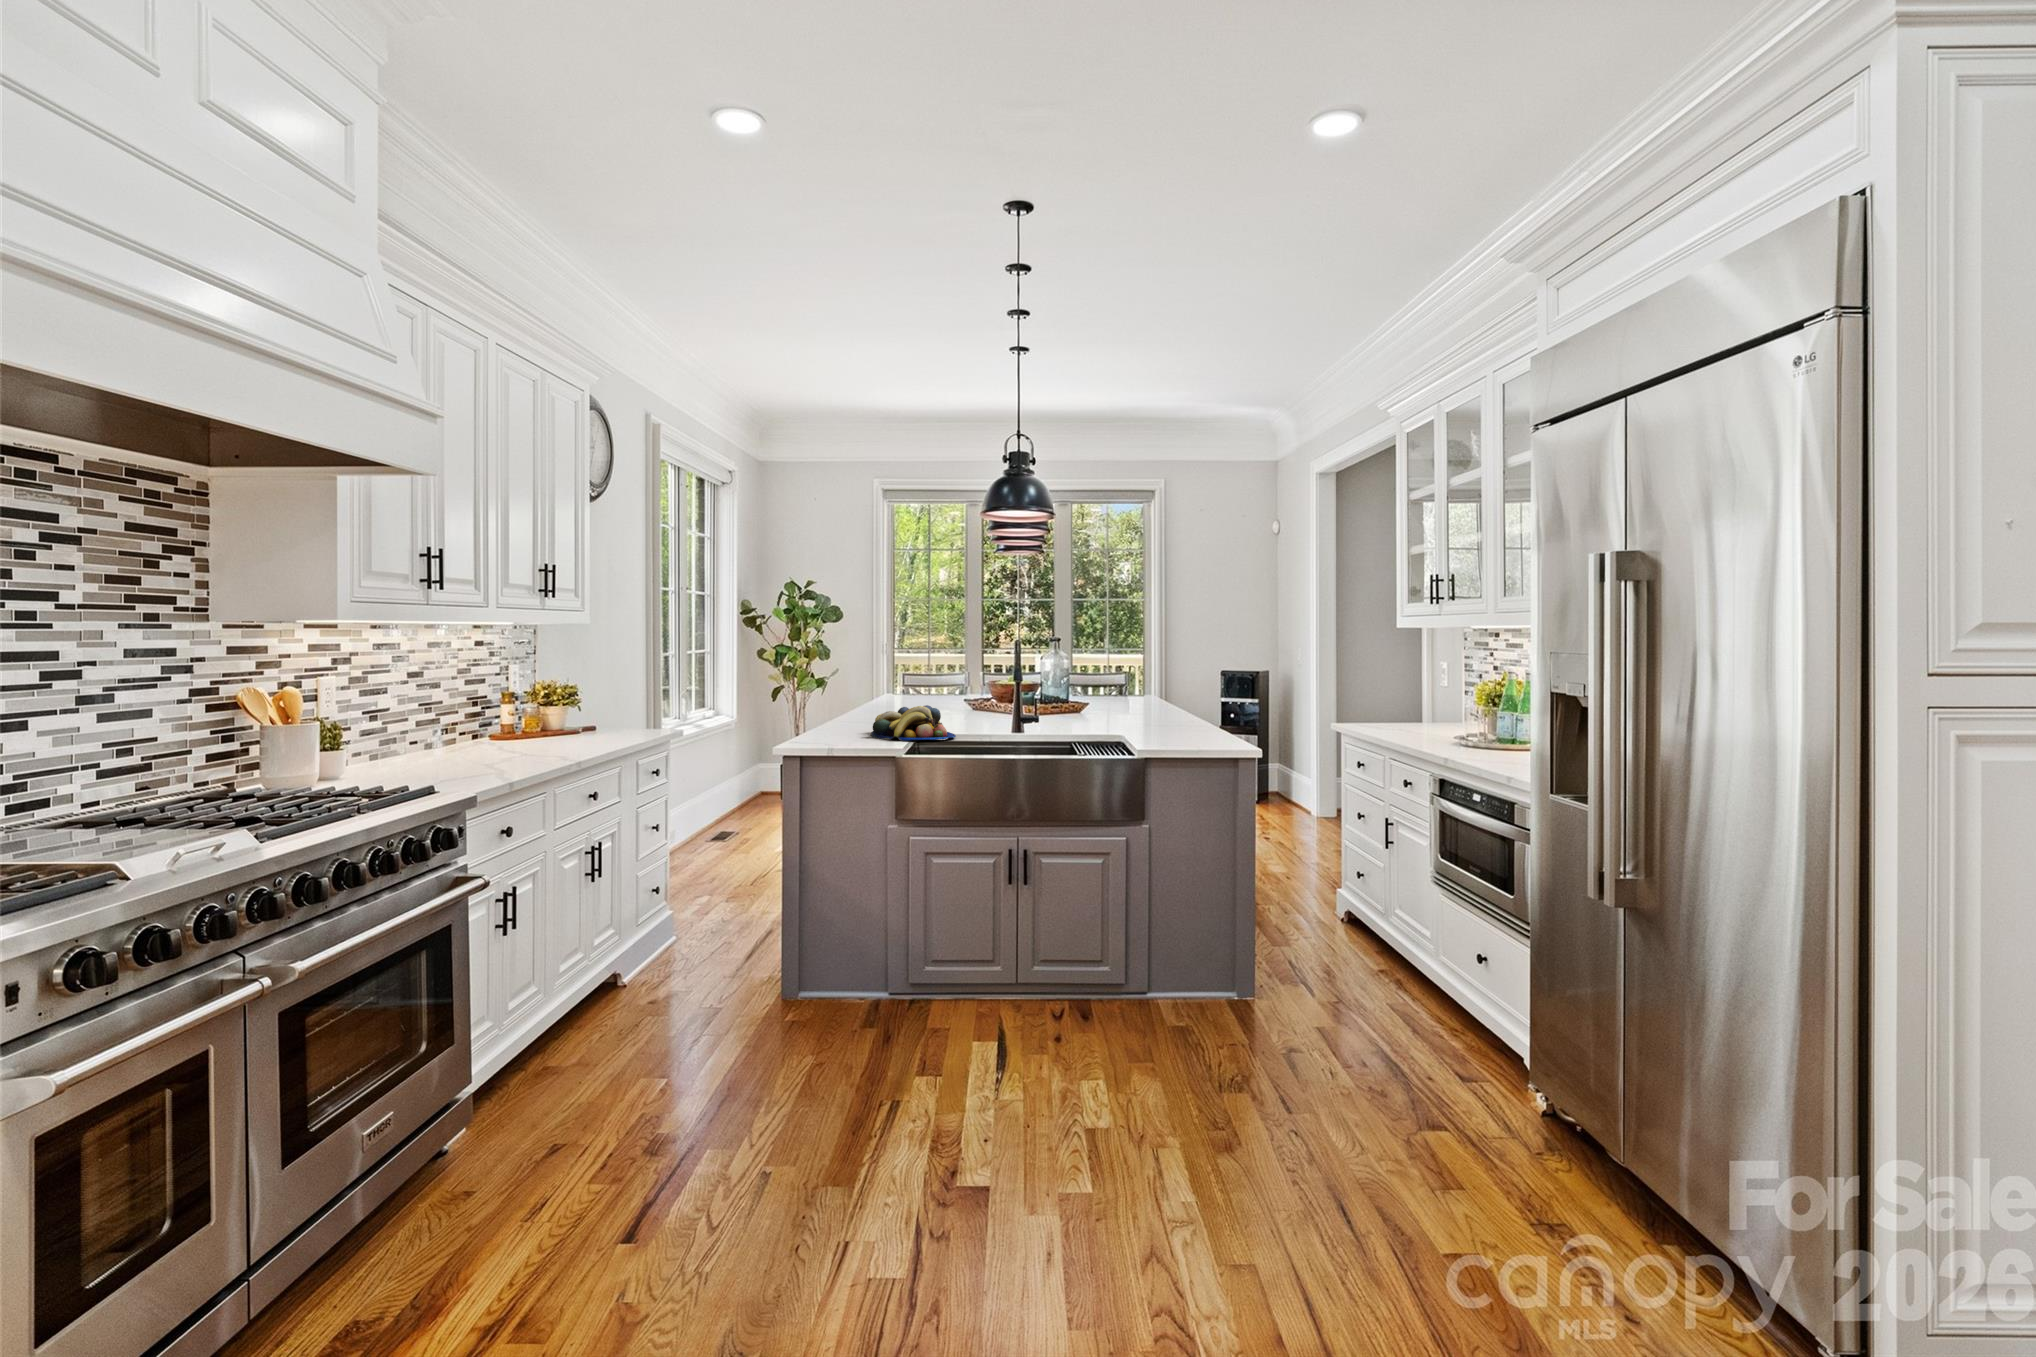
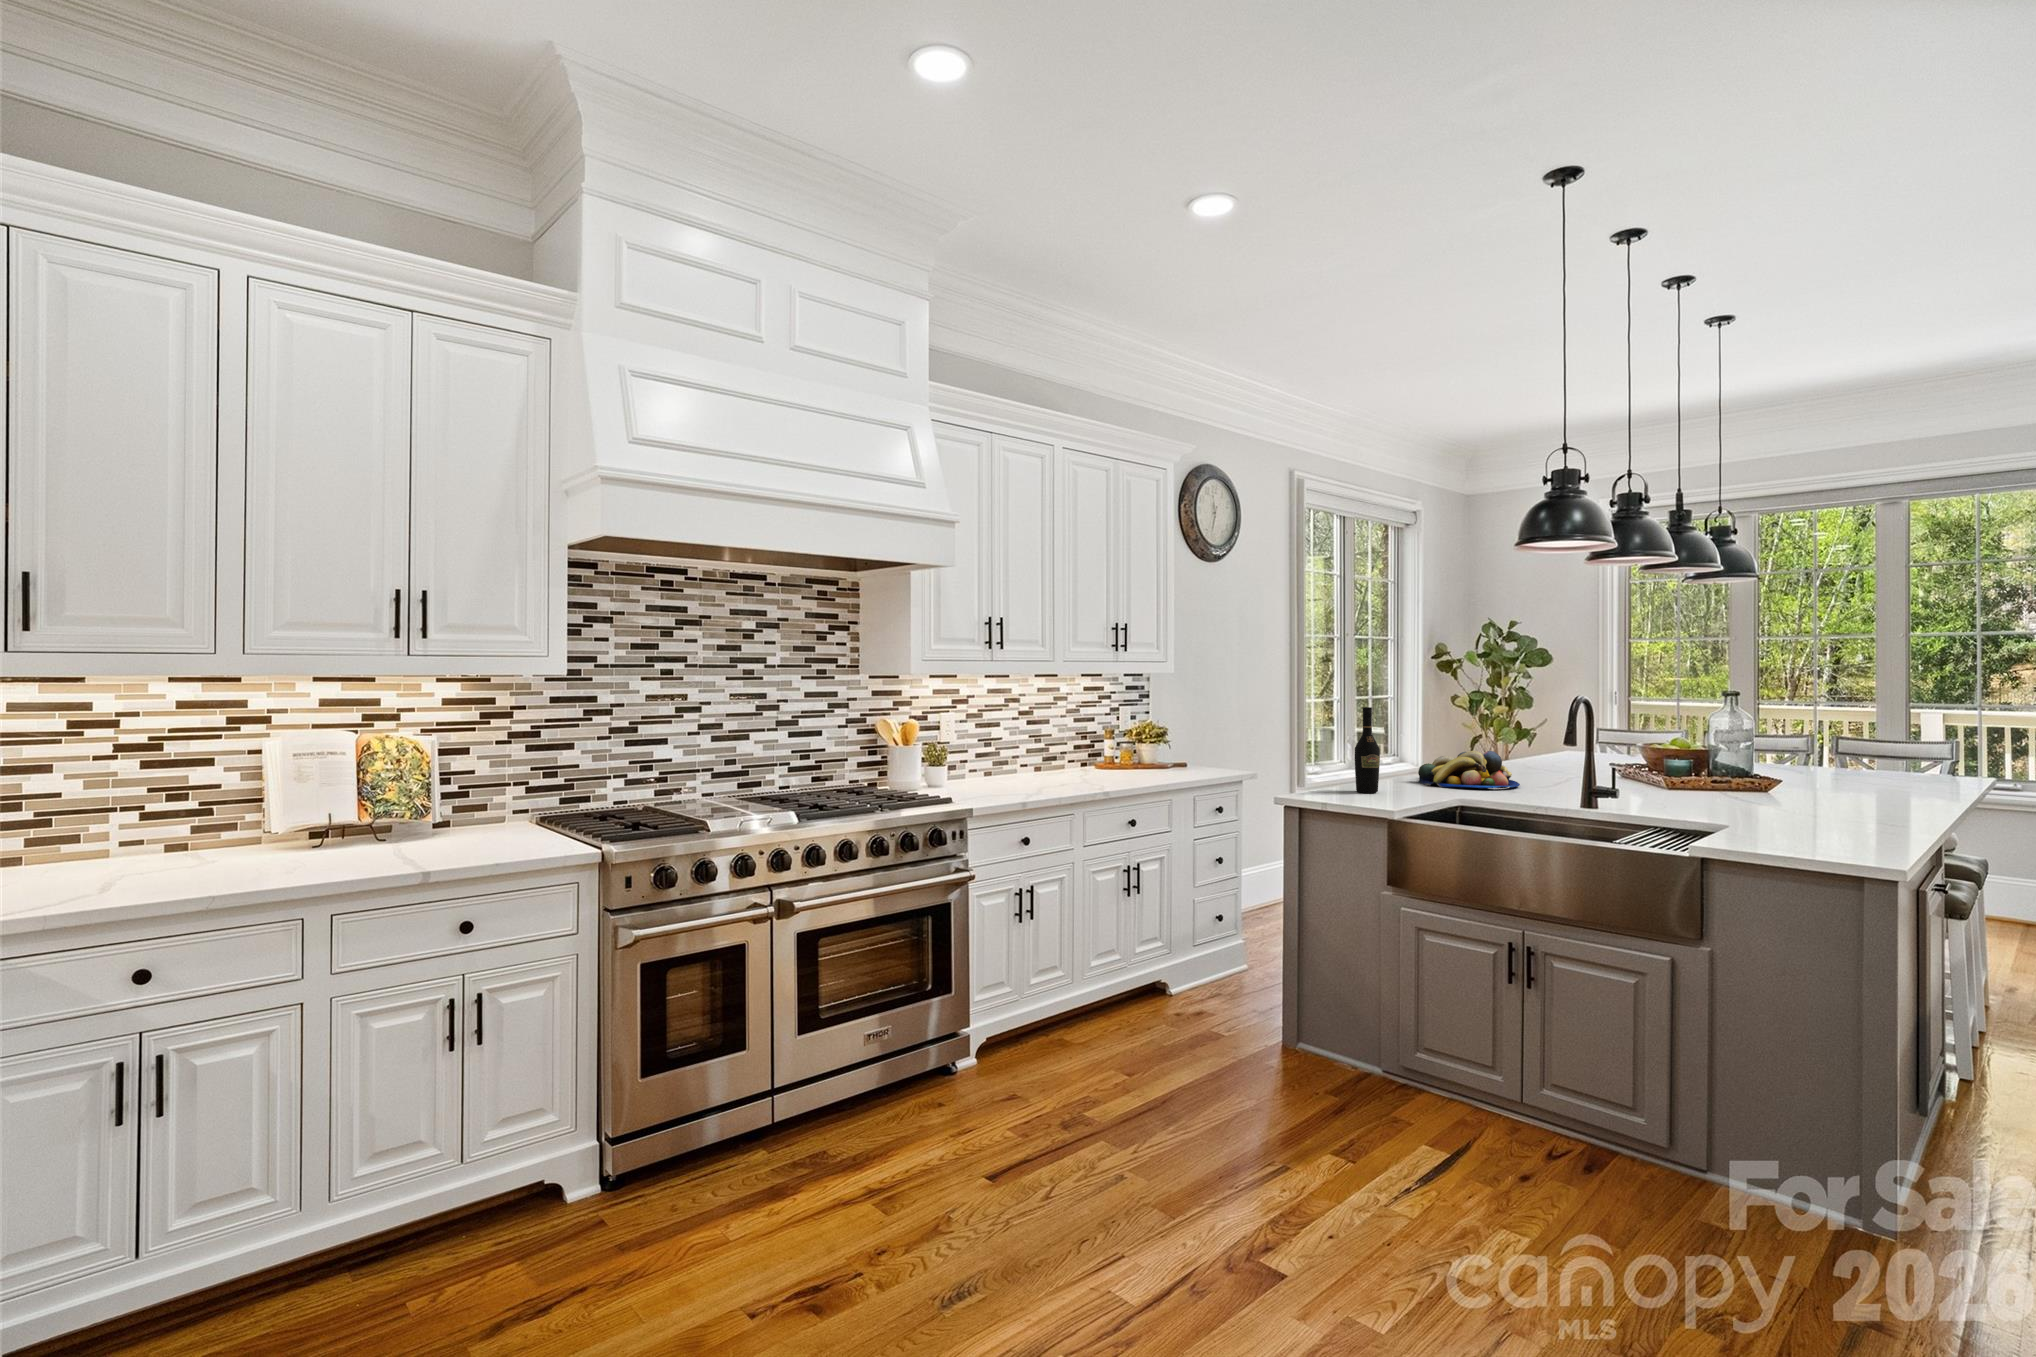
wine bottle: none [848,668,872,751] -> present [1355,707,1380,793]

